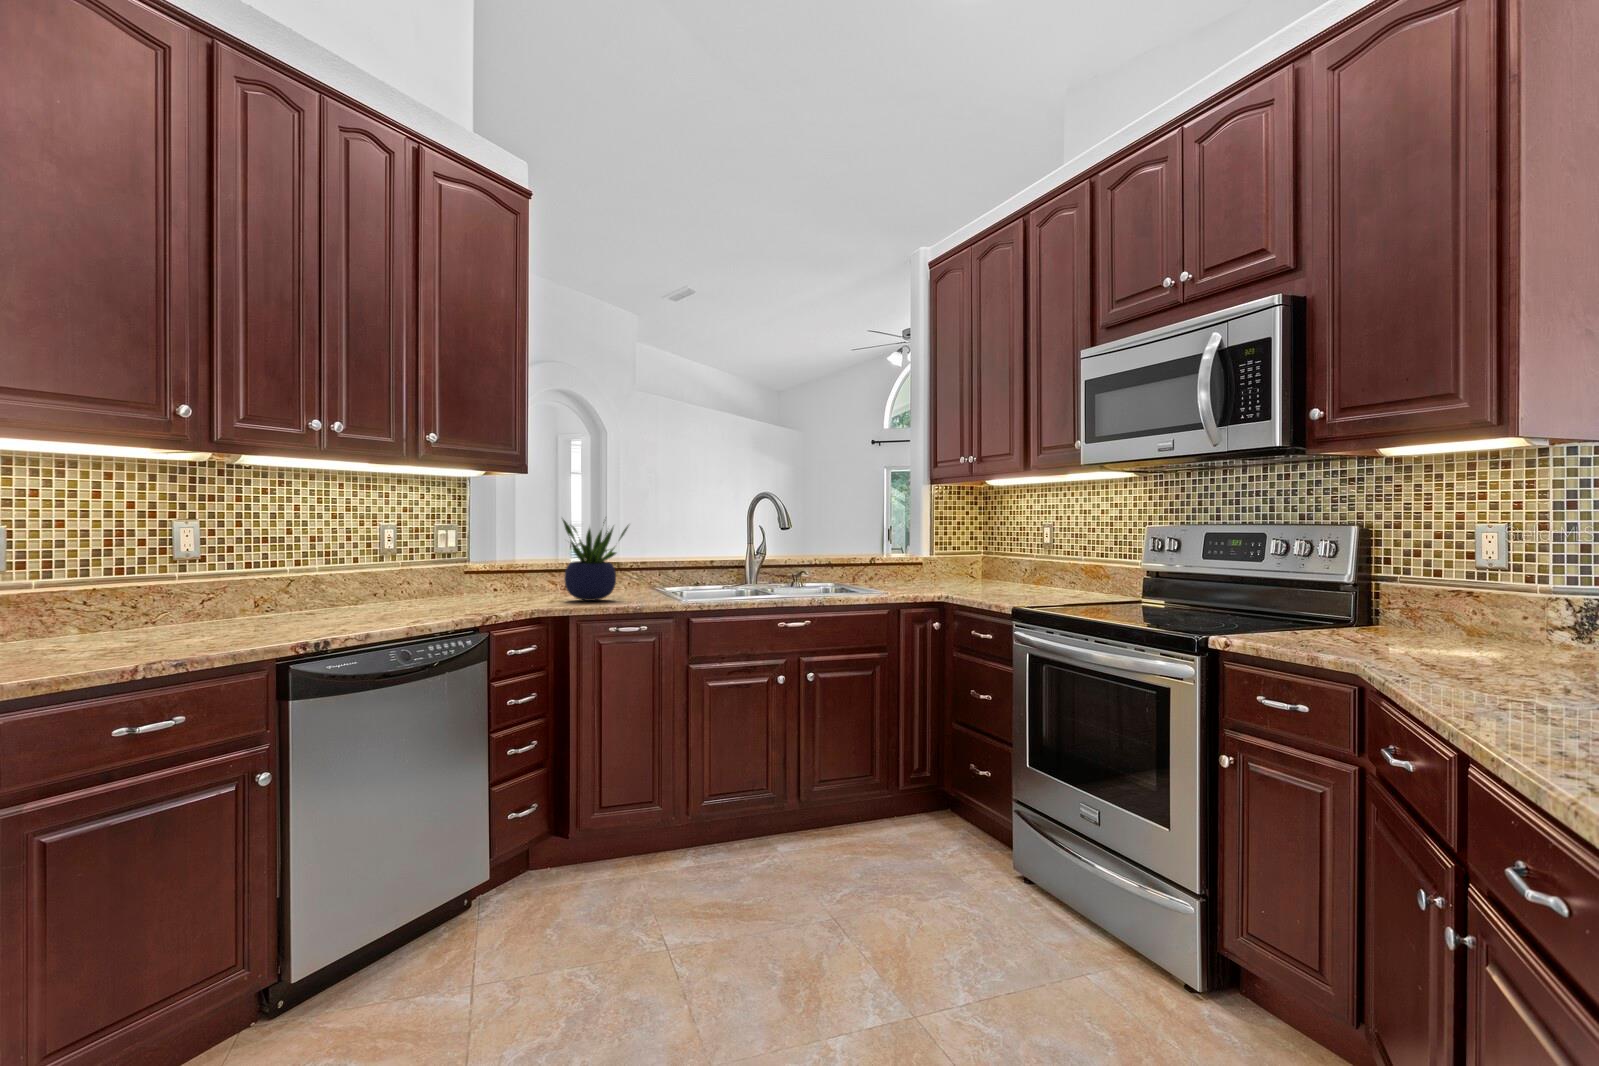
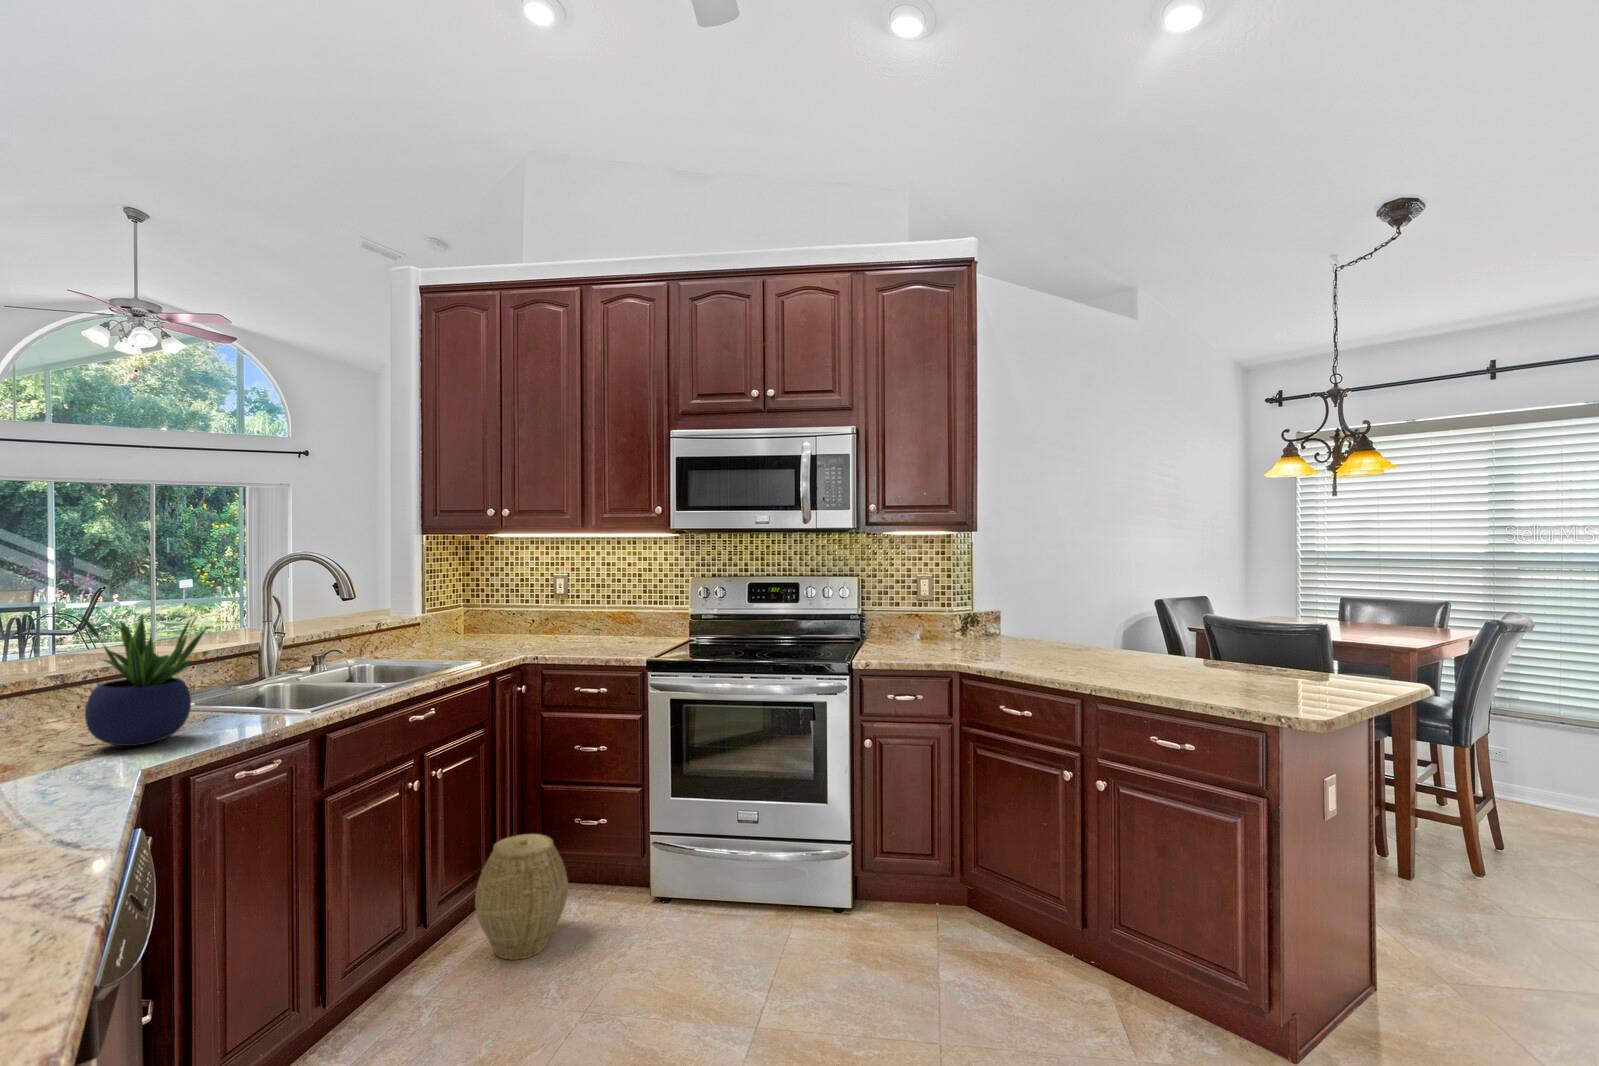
woven basket: none [825,755,908,867] -> present [475,834,568,960]

